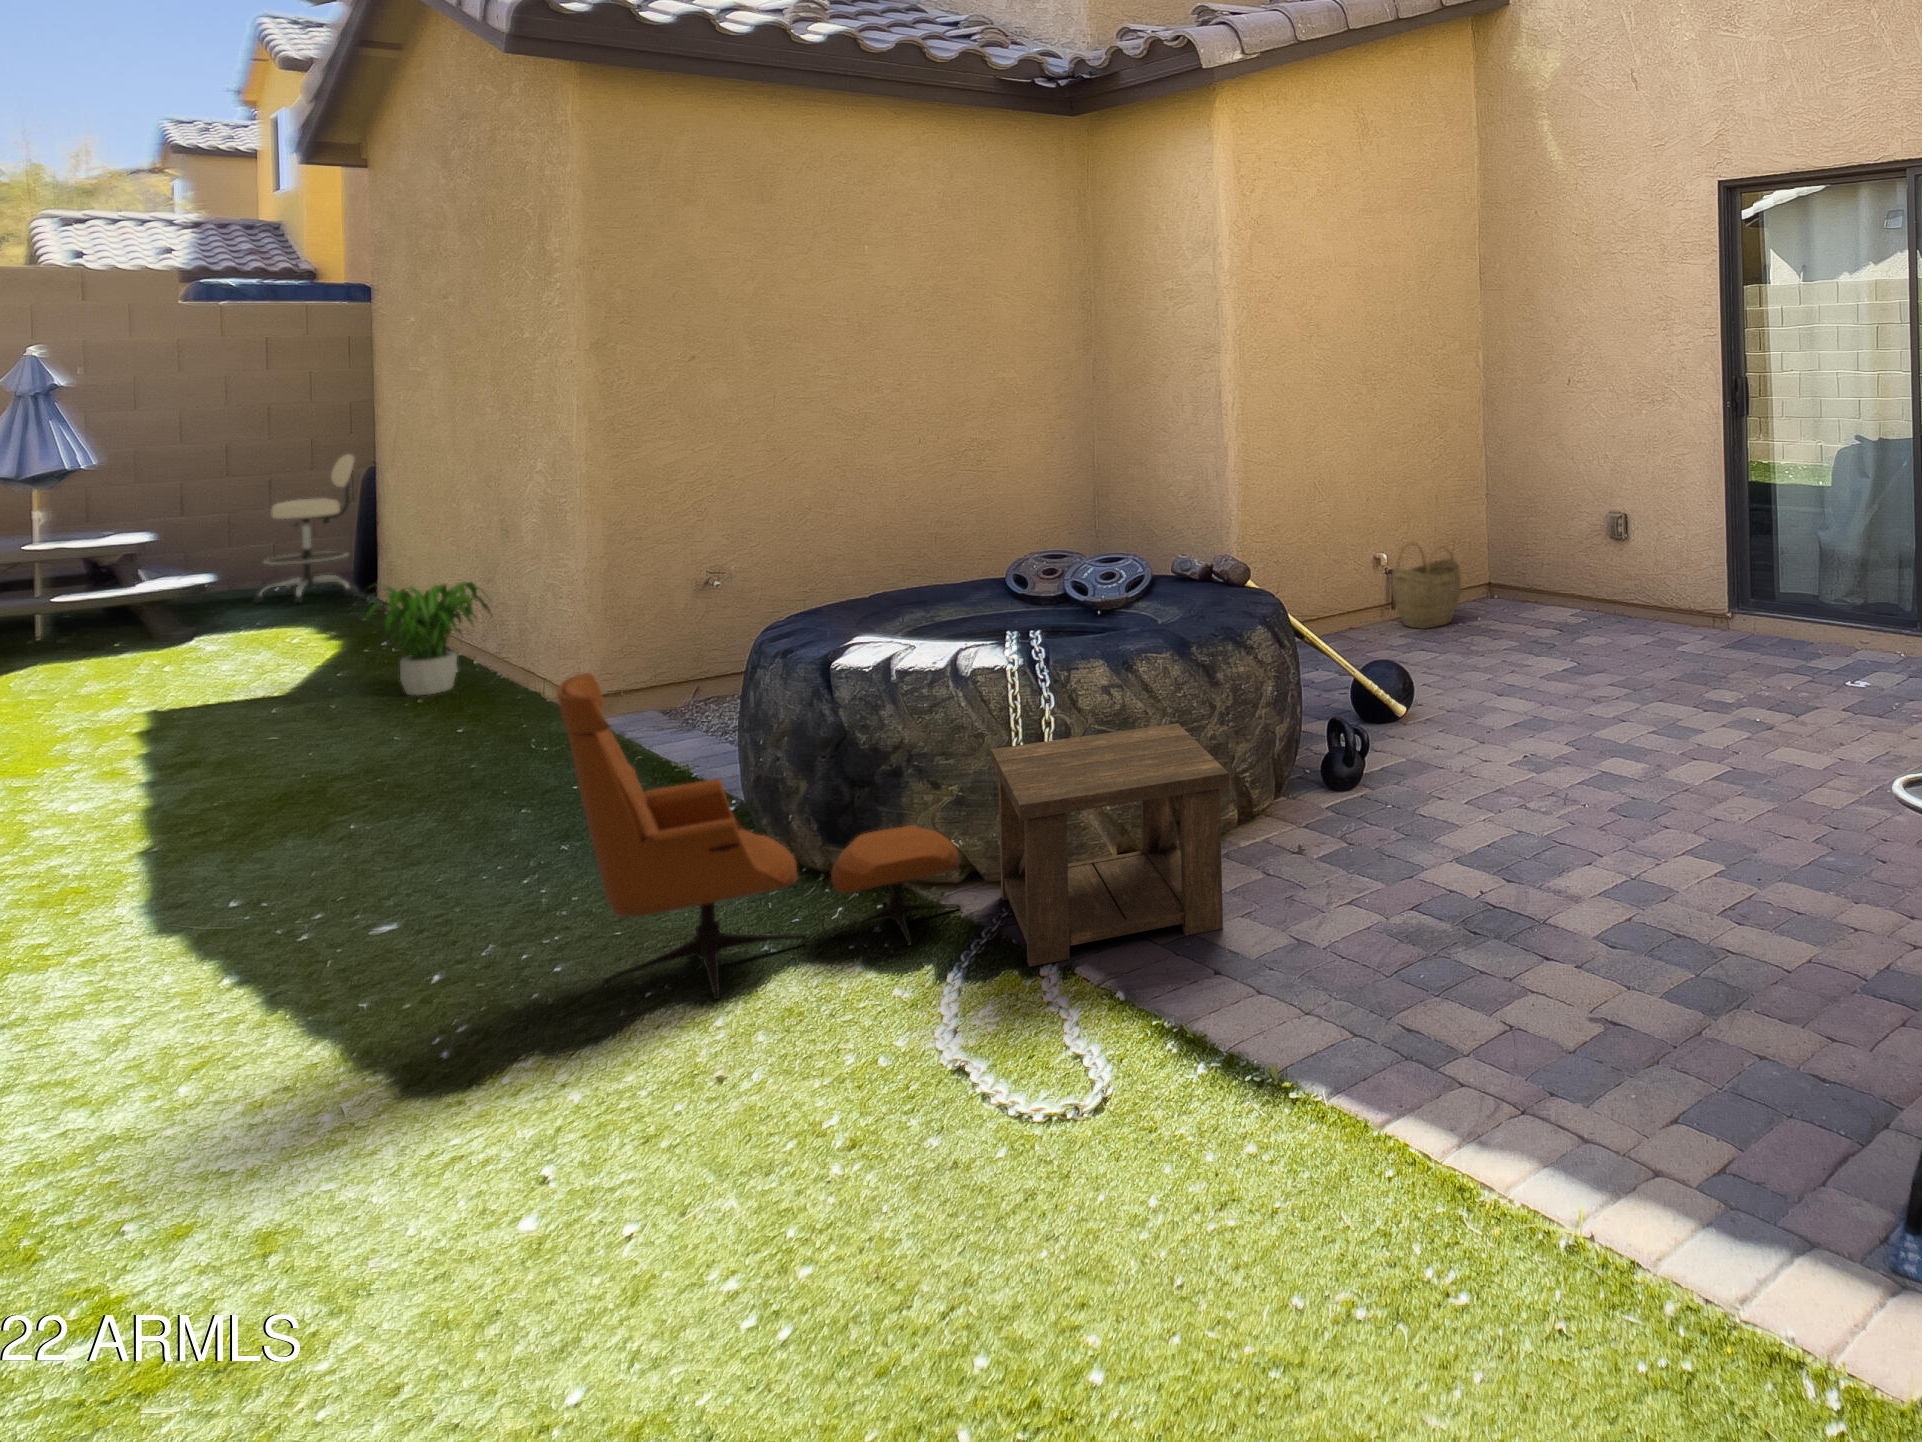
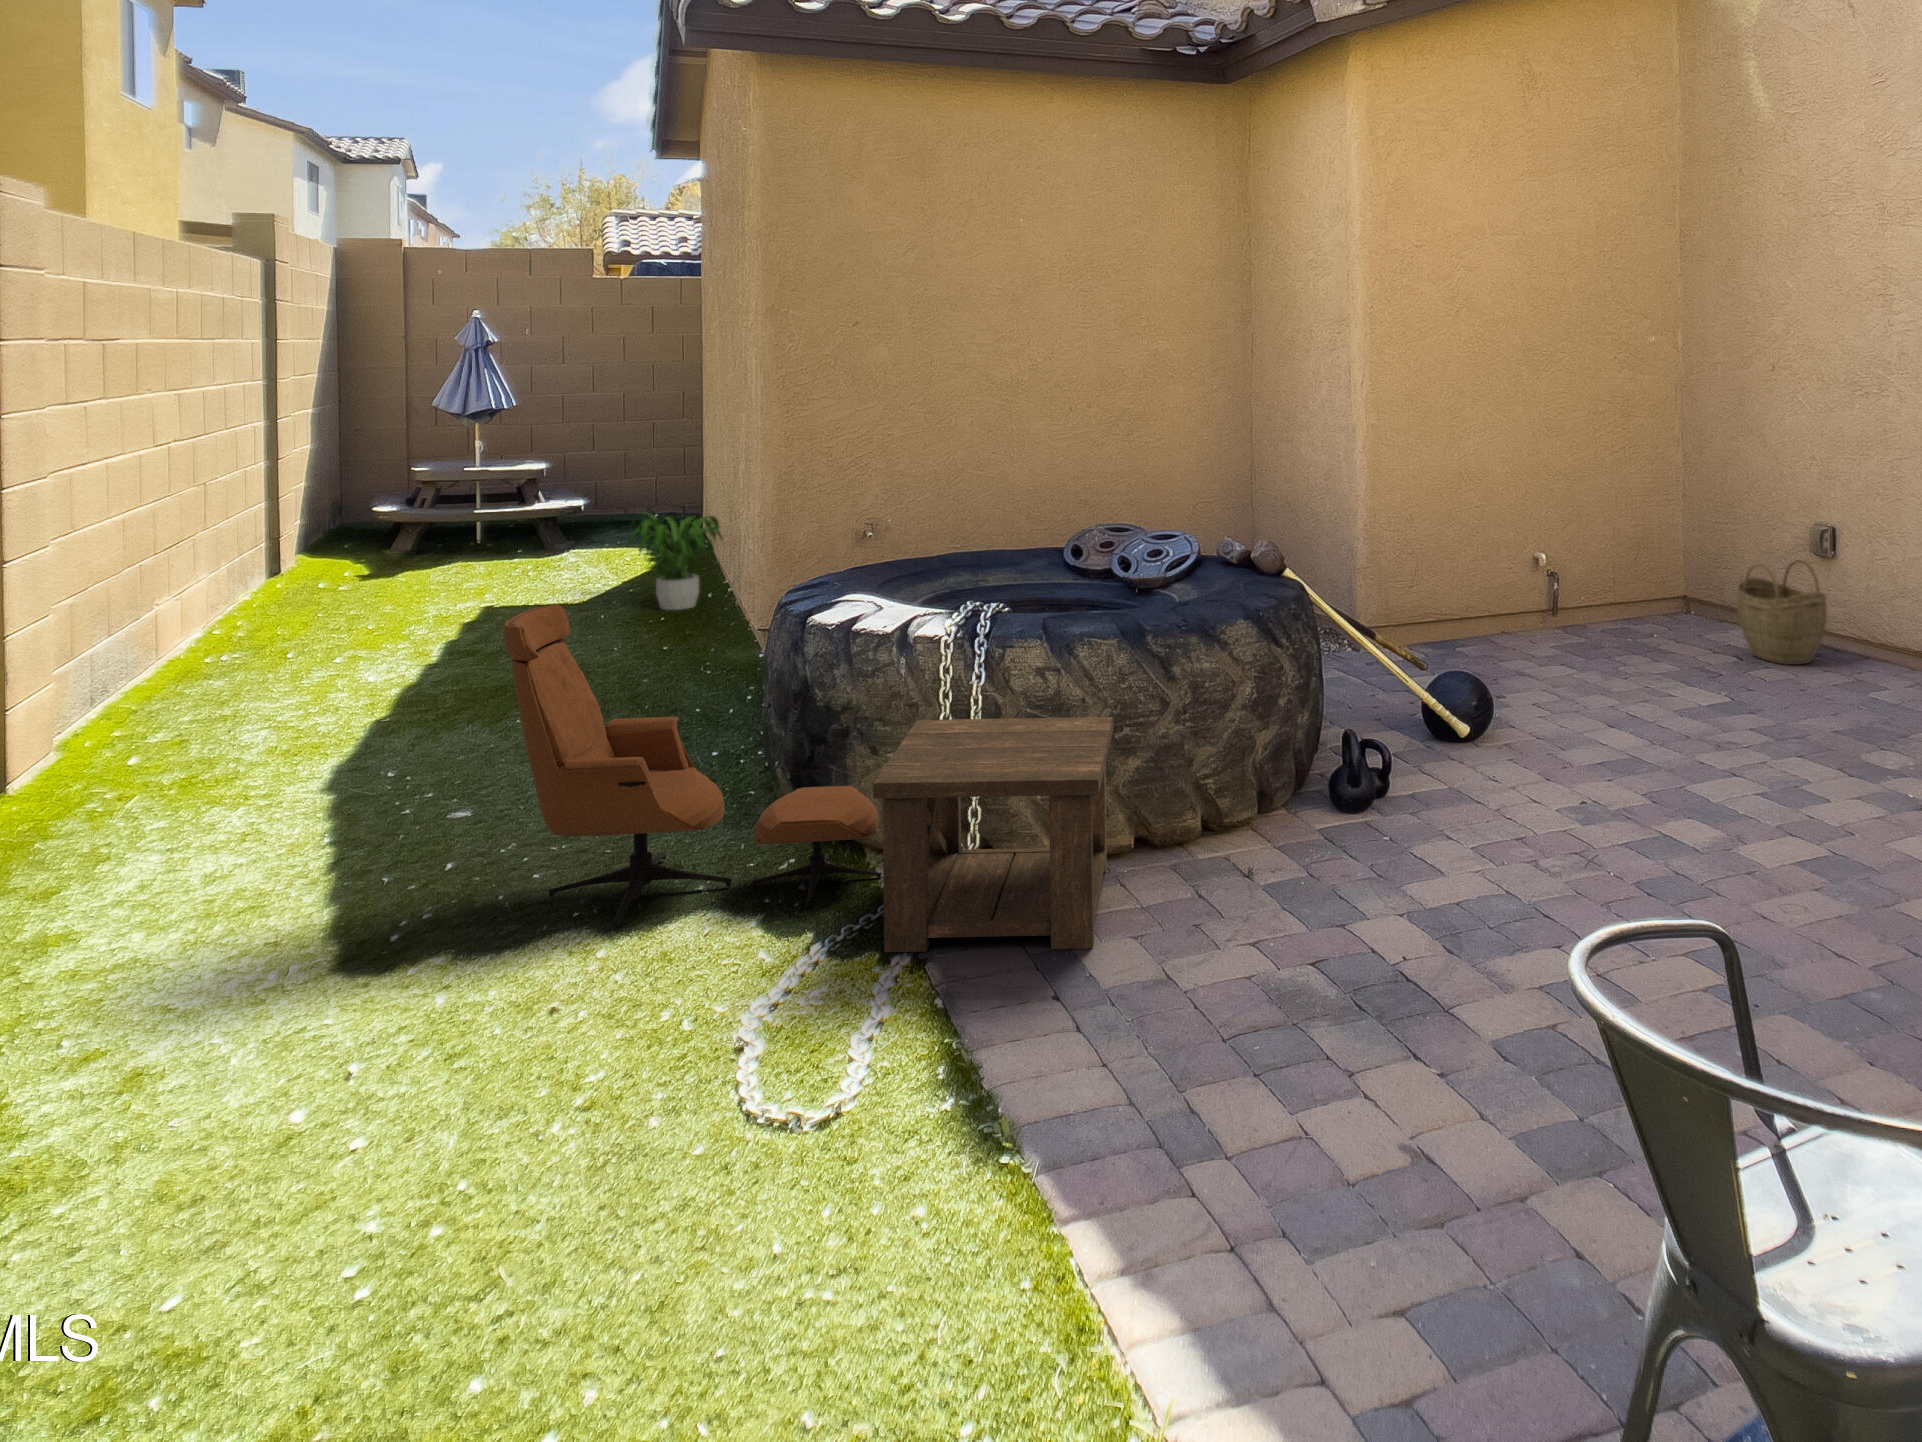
stool: present [255,454,354,603] -> none [635,403,705,525]
woven basket: present [1391,542,1461,629] -> present [1737,560,1827,665]

